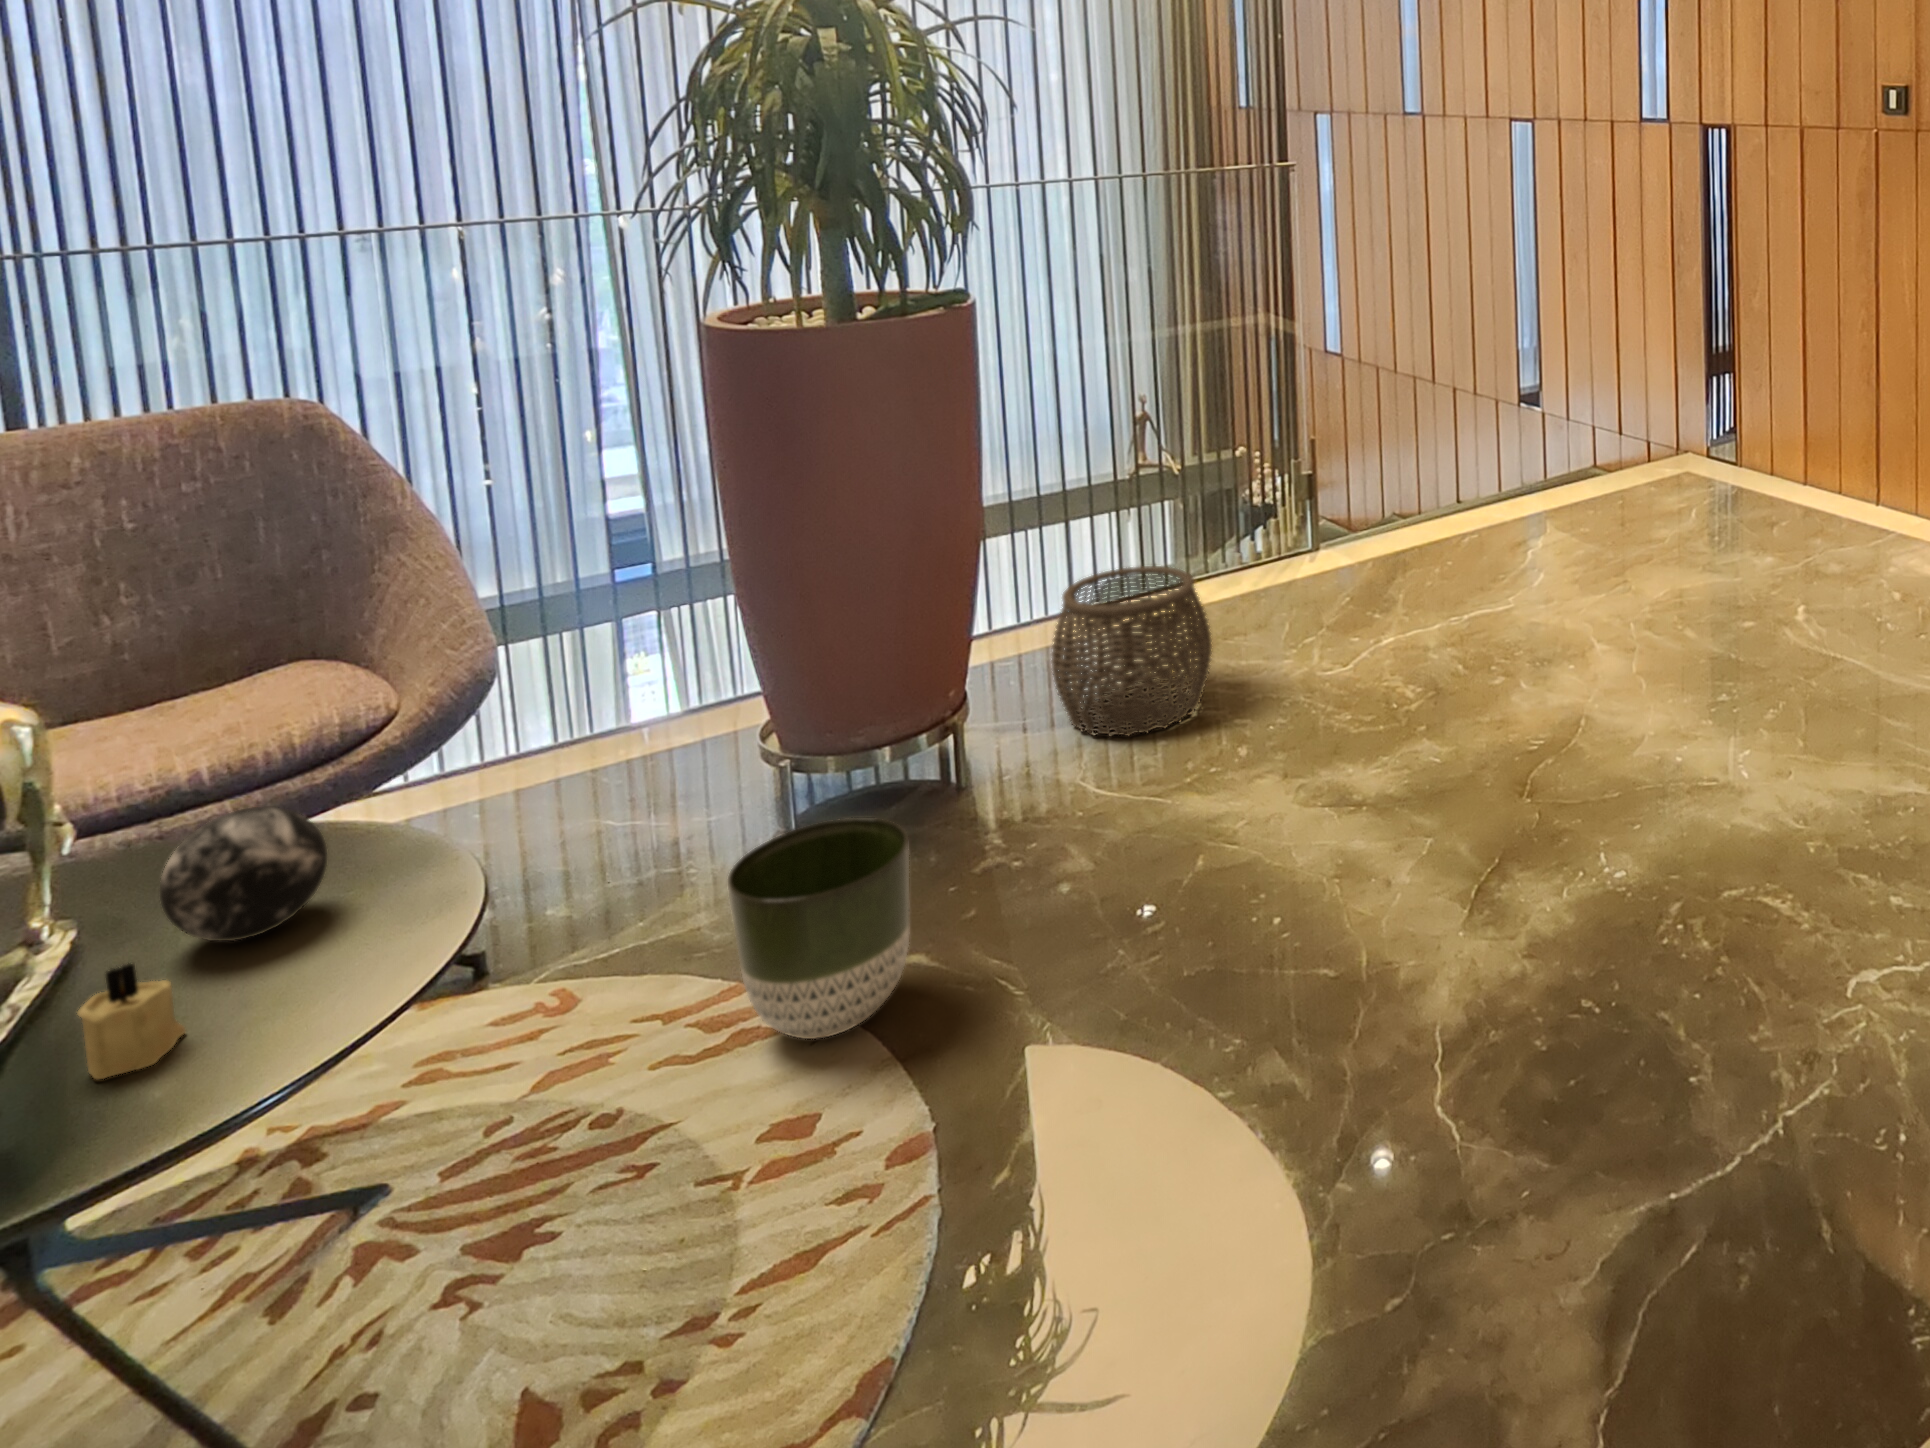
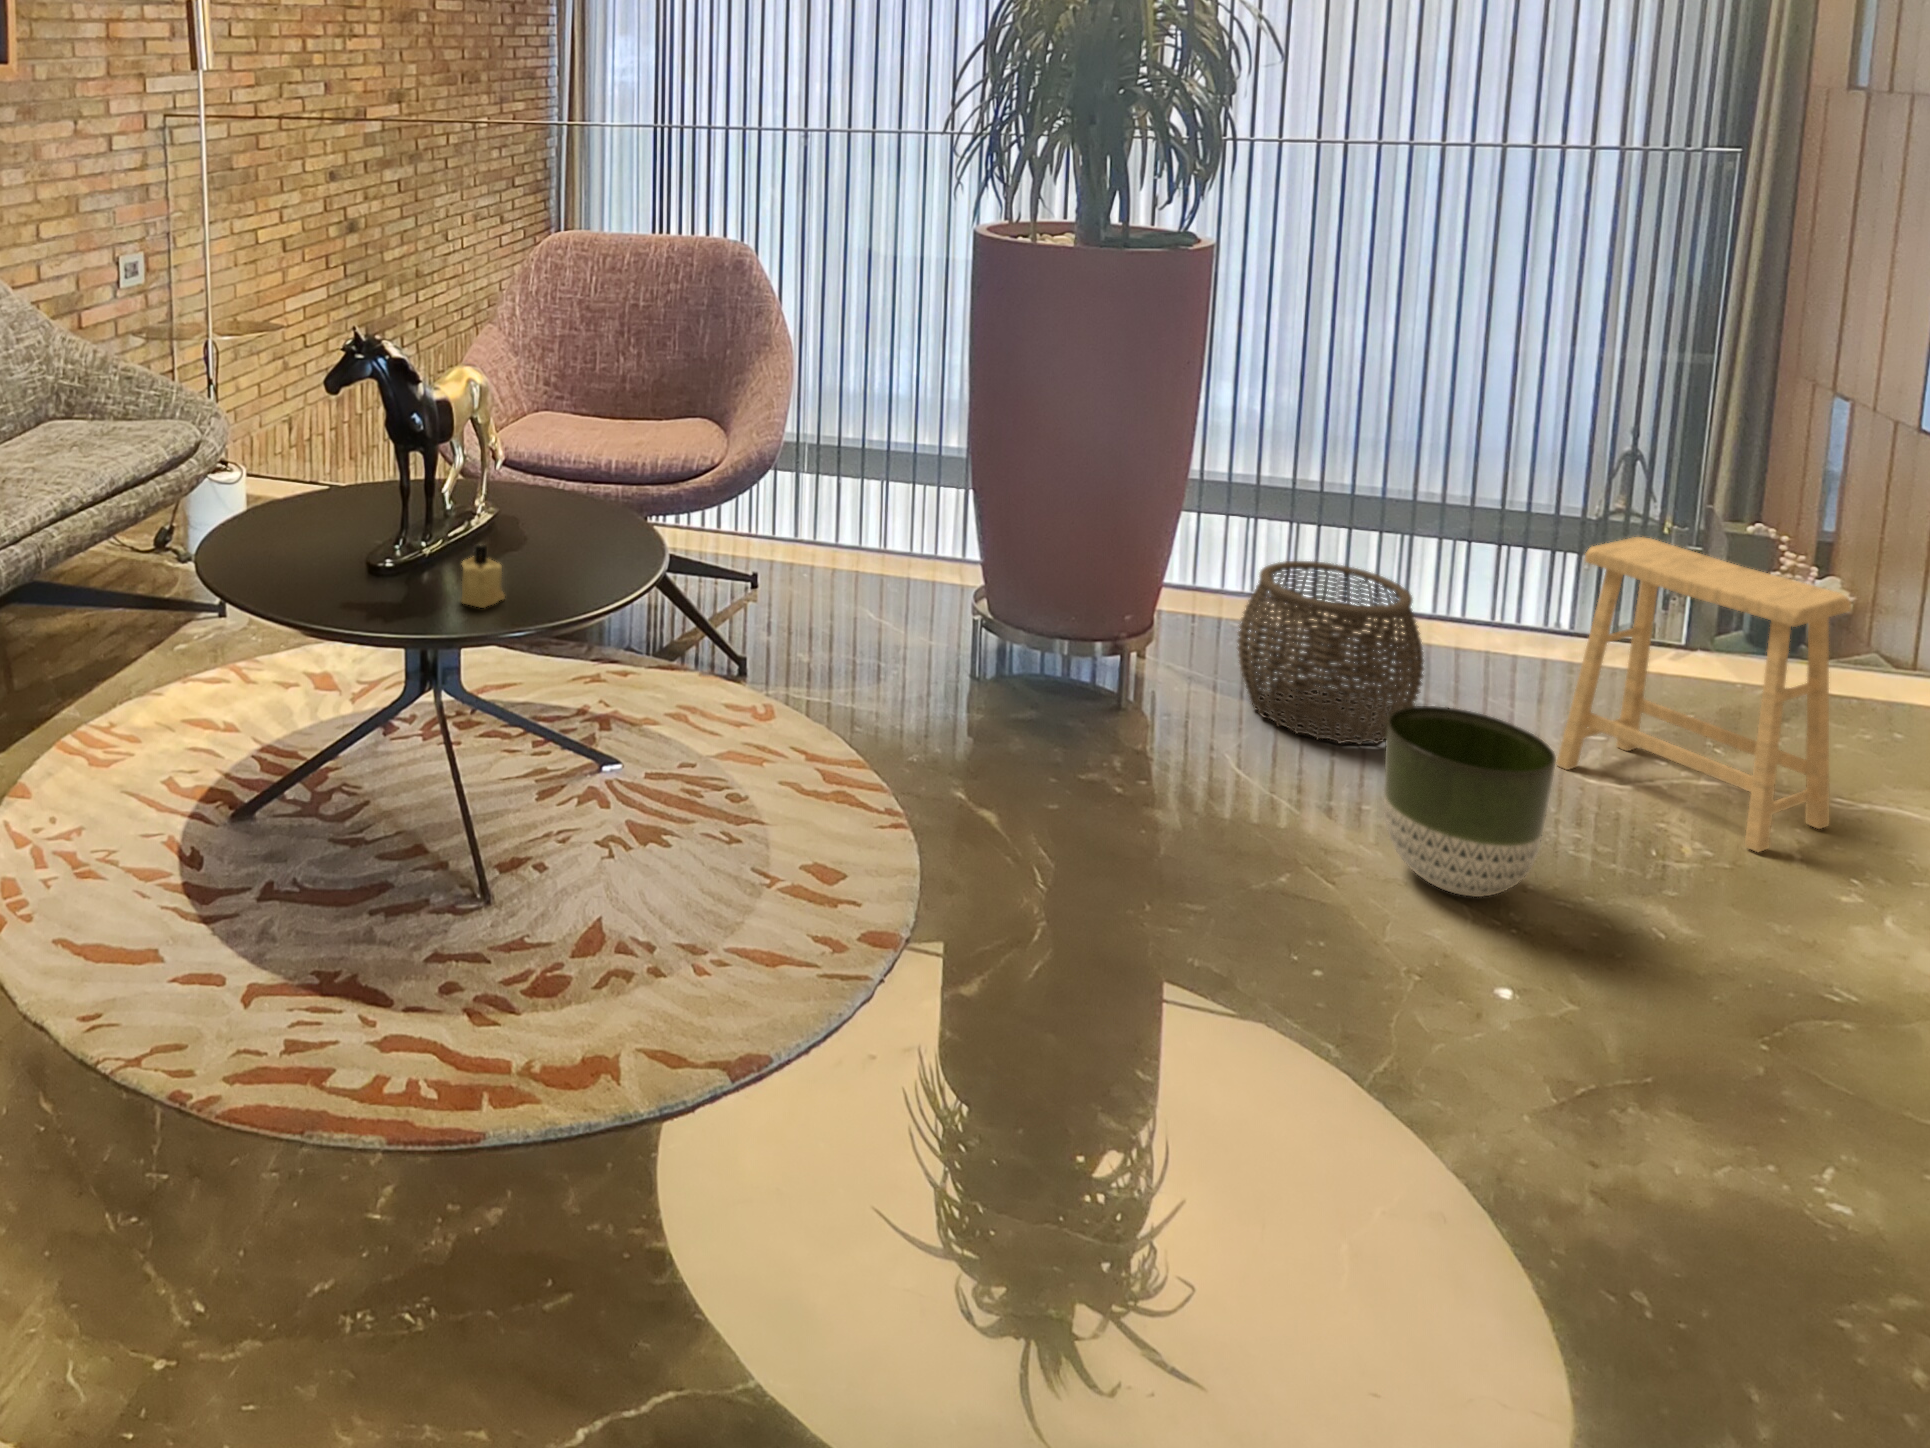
footstool: none [1303,467,1470,675] -> present [1556,537,1851,852]
decorative orb: present [160,807,327,941] -> none [528,485,606,565]
planter: present [728,818,909,1039] -> present [1384,706,1556,897]

